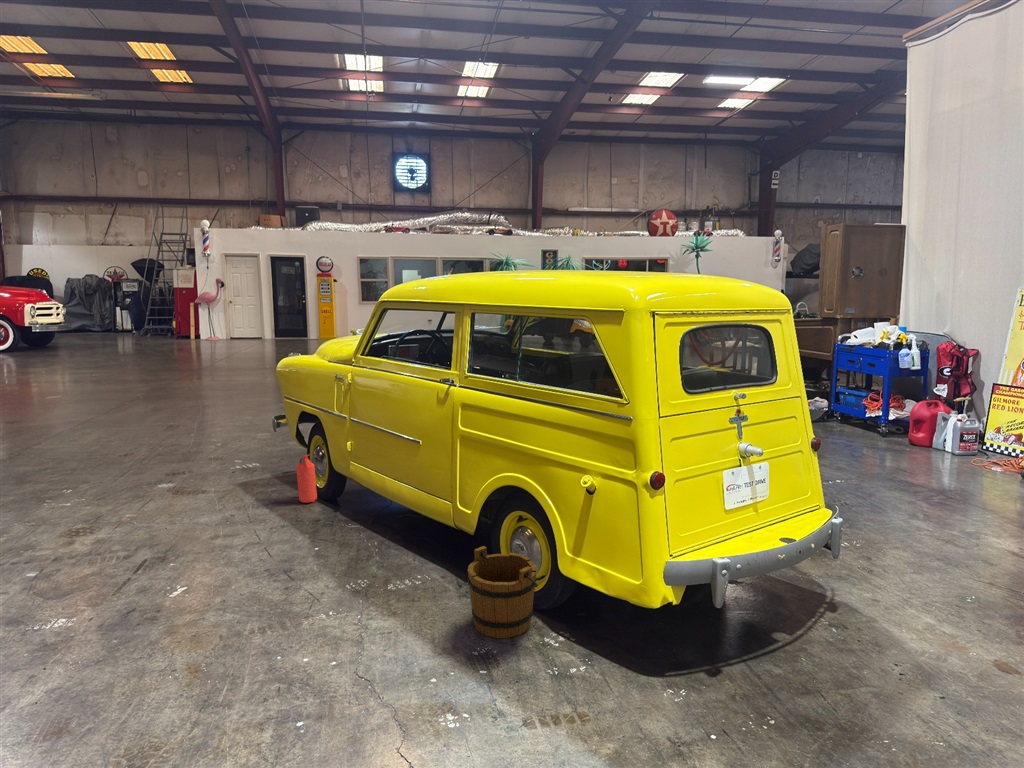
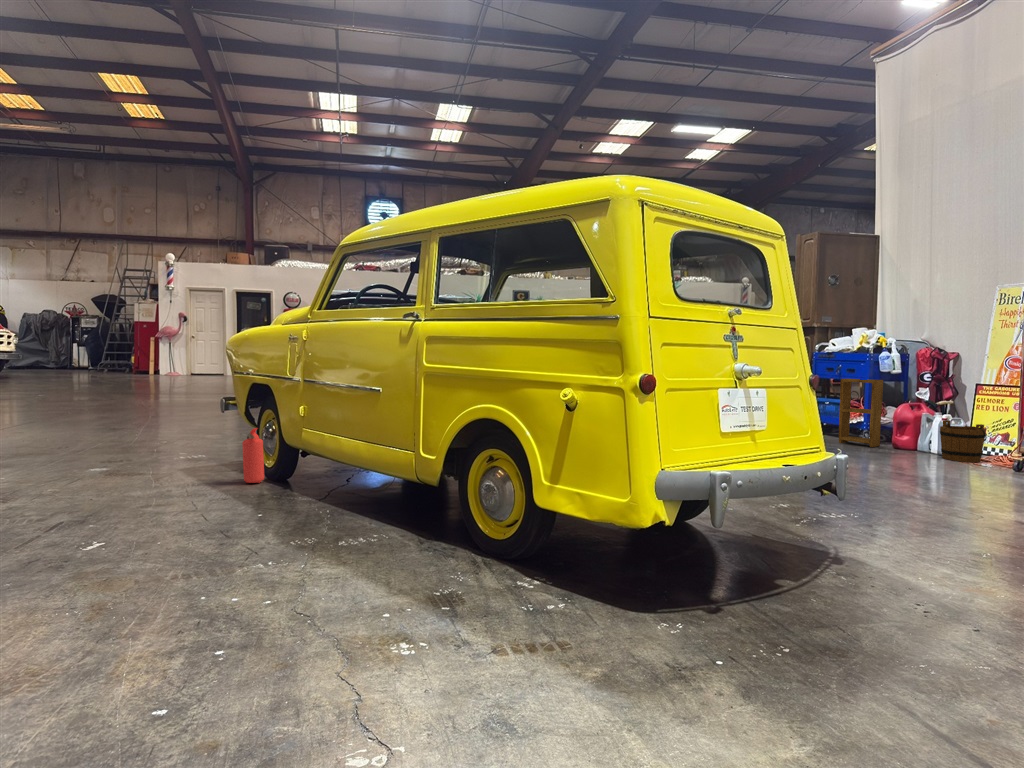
shelving unit: none [857,373,904,442] -> present [839,379,883,447]
bucket: present [468,546,538,638] -> present [940,420,987,462]

